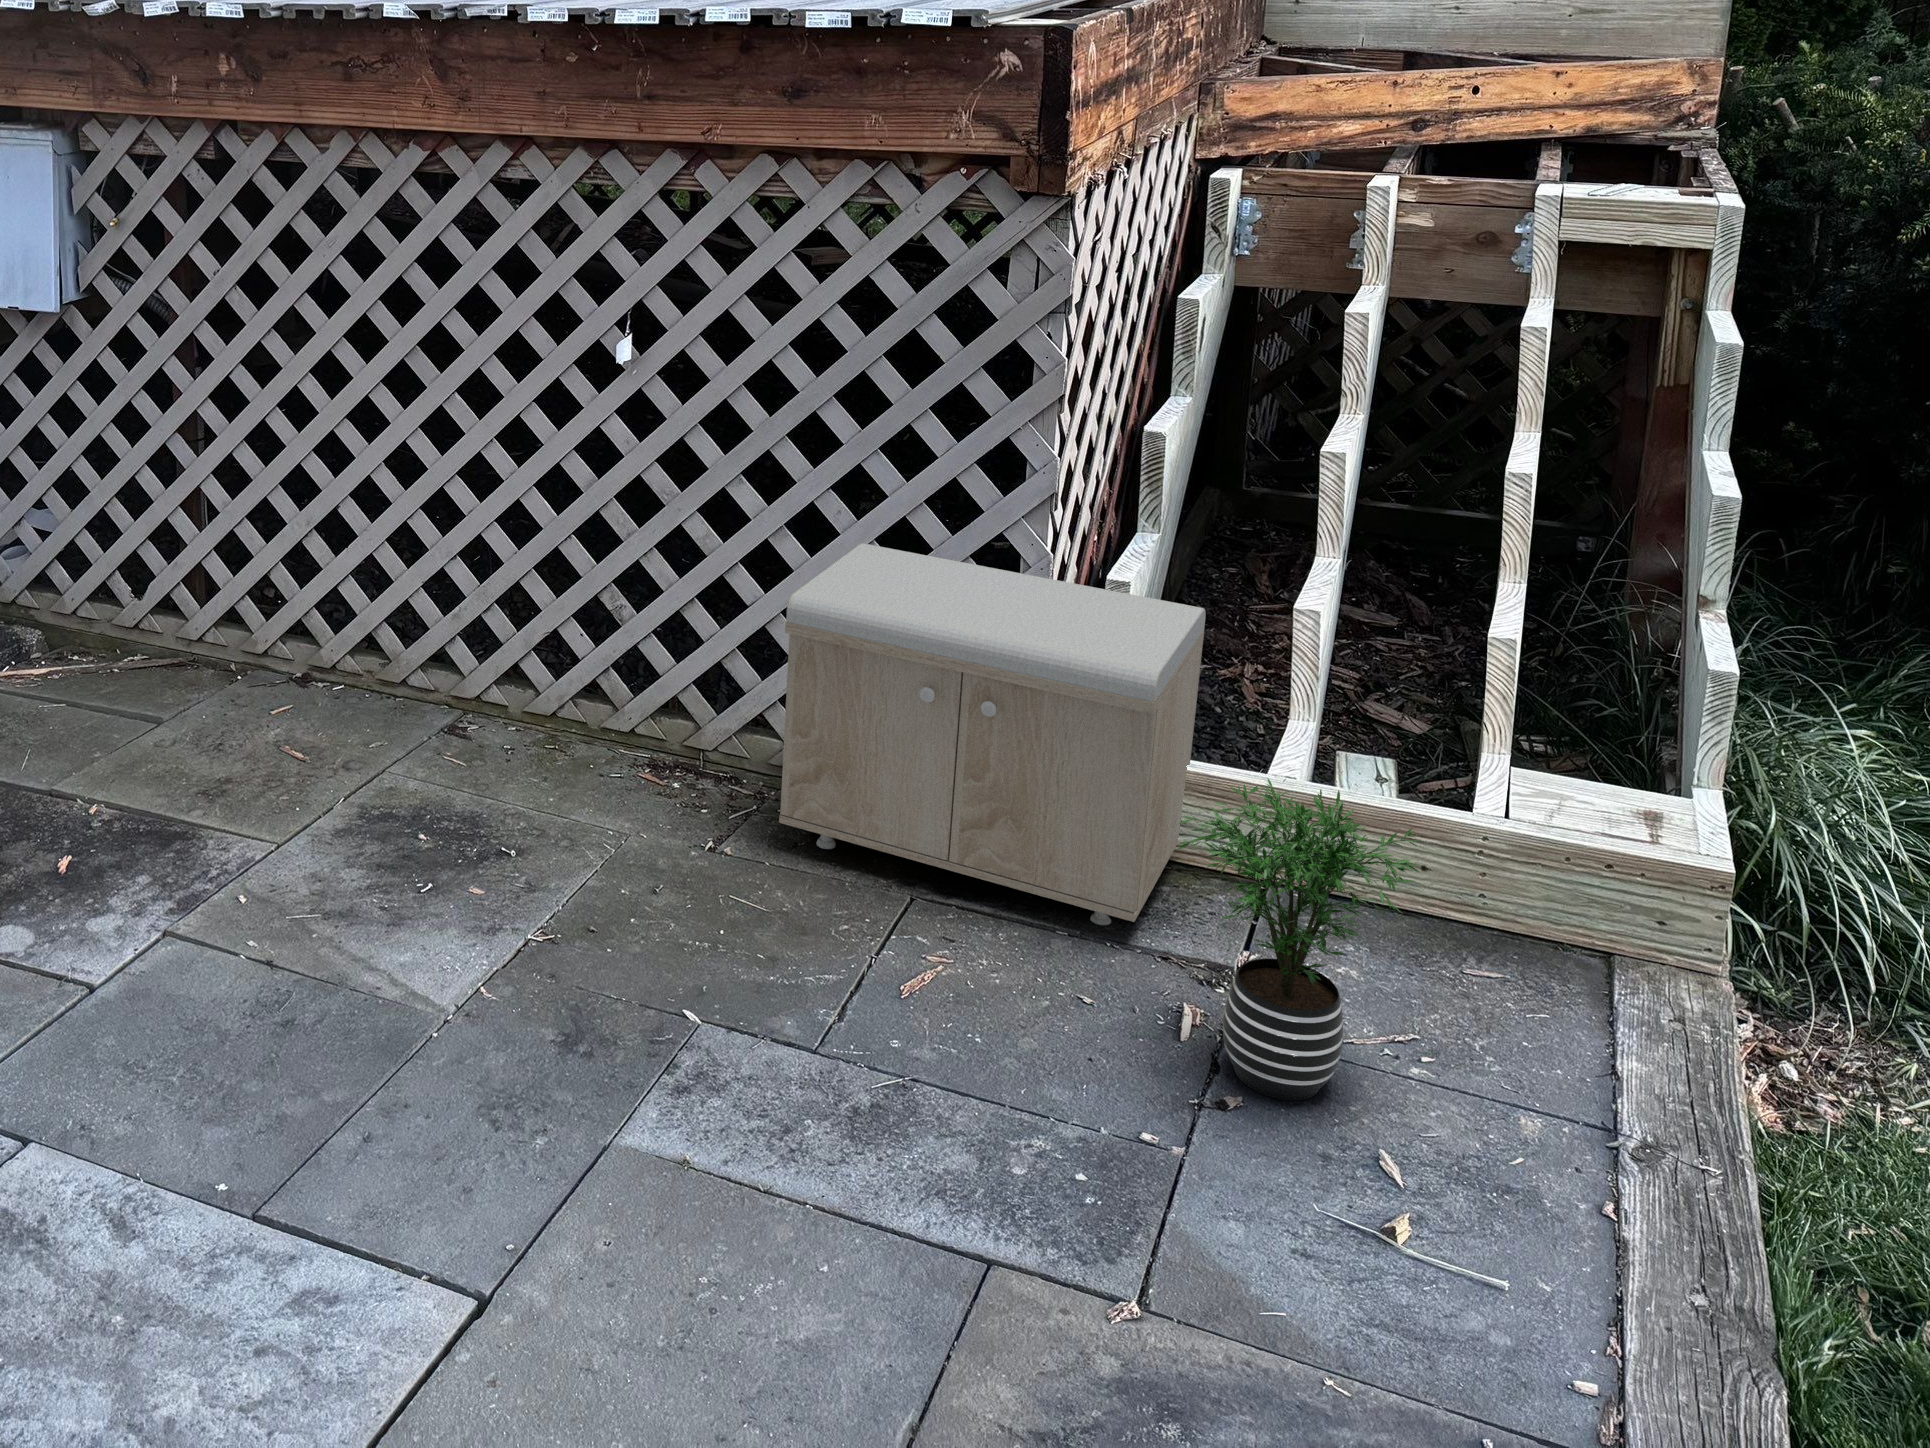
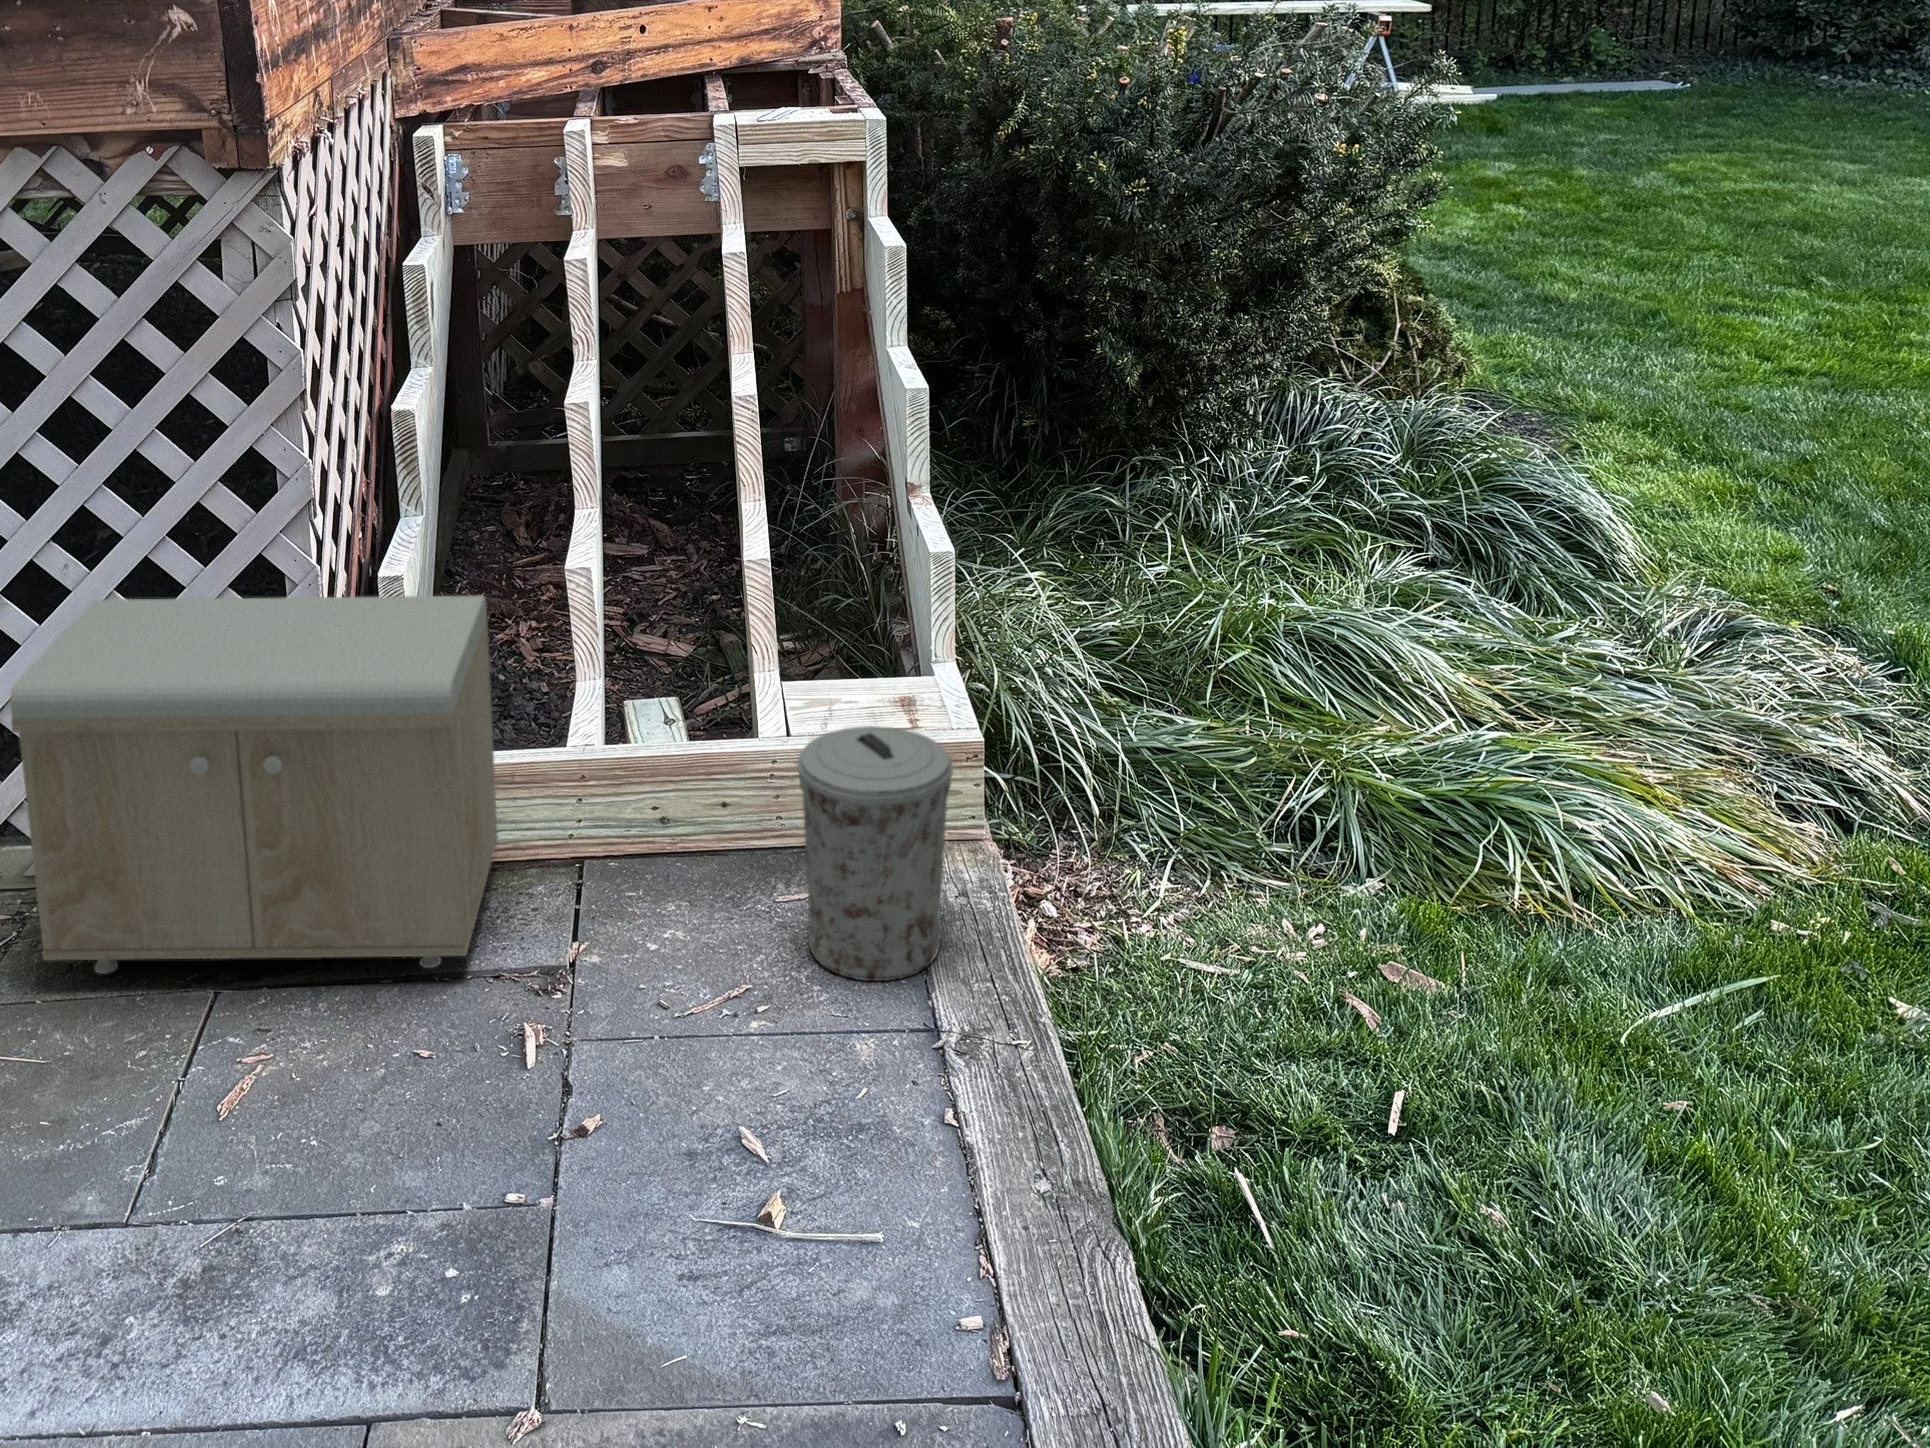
potted plant: present [1178,779,1420,1100] -> none [499,763,740,1109]
trash can: none [1486,814,1683,1077] -> present [798,726,953,981]

